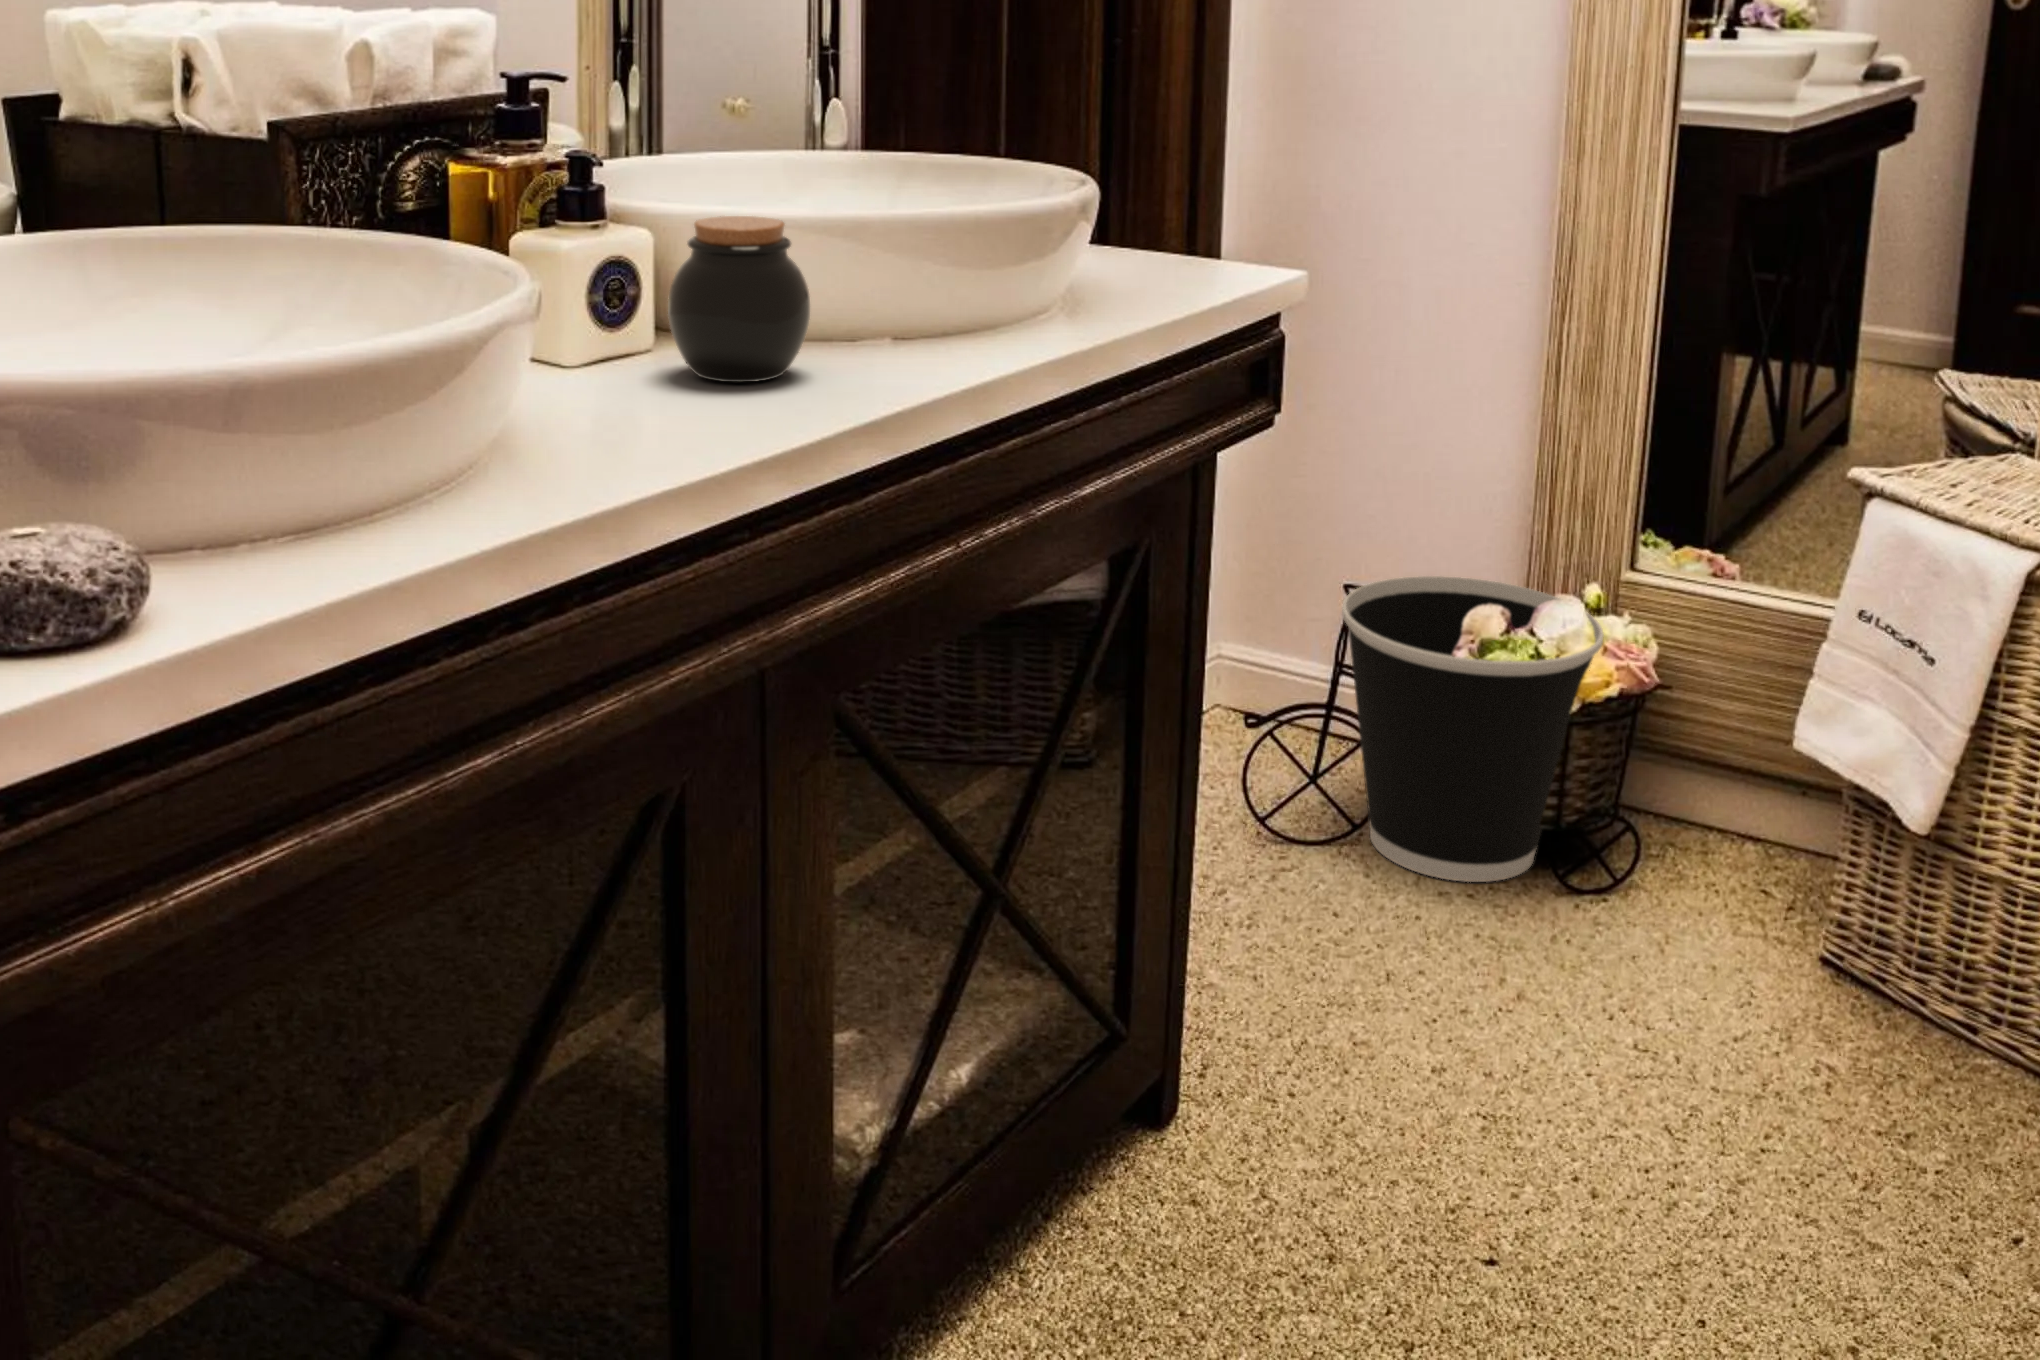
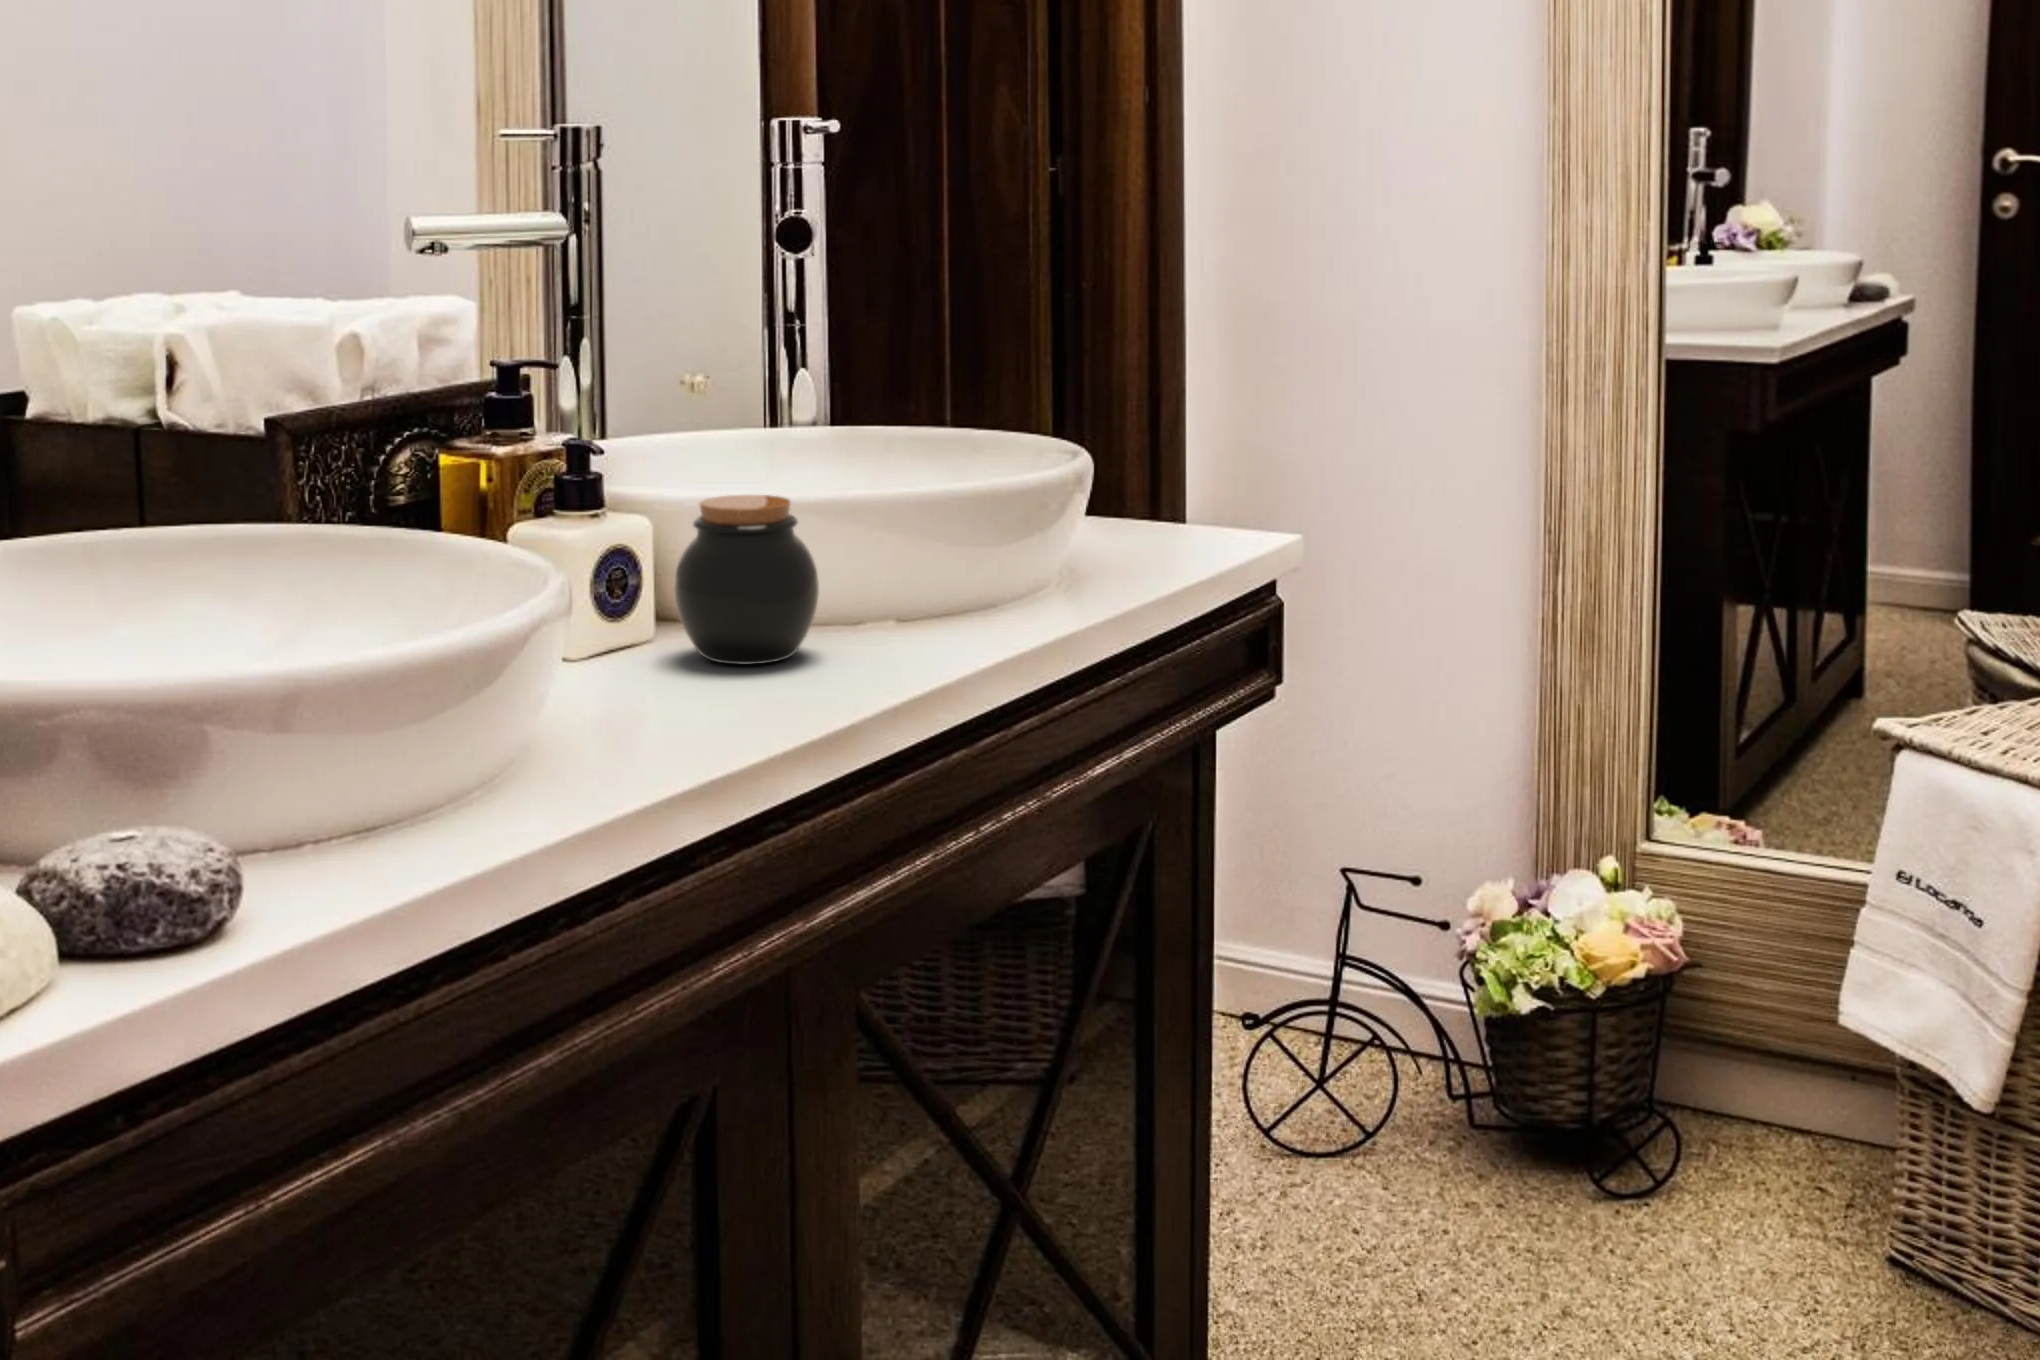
wastebasket: present [1342,576,1604,882] -> none [1339,852,1621,1189]

